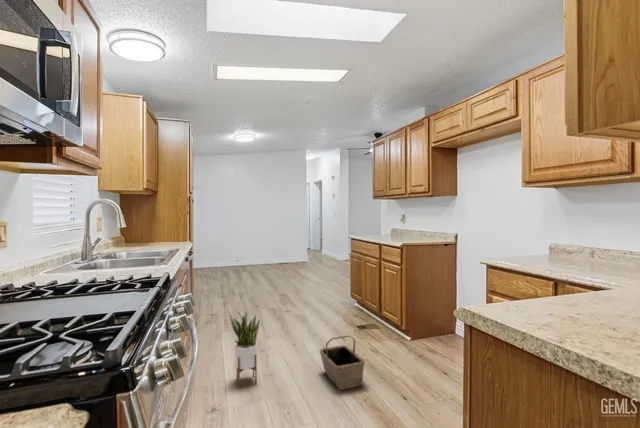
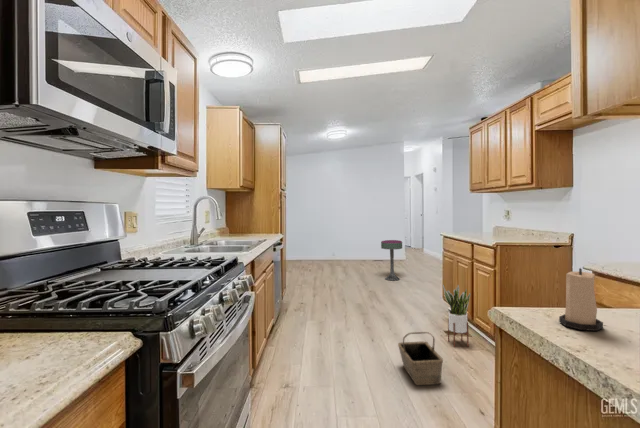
bar stool: none [288,246,308,287] -> present [381,240,402,280]
candle: none [526,267,562,323] -> present [559,268,603,331]
potted plant: present [229,310,260,387] -> present [442,285,471,347]

